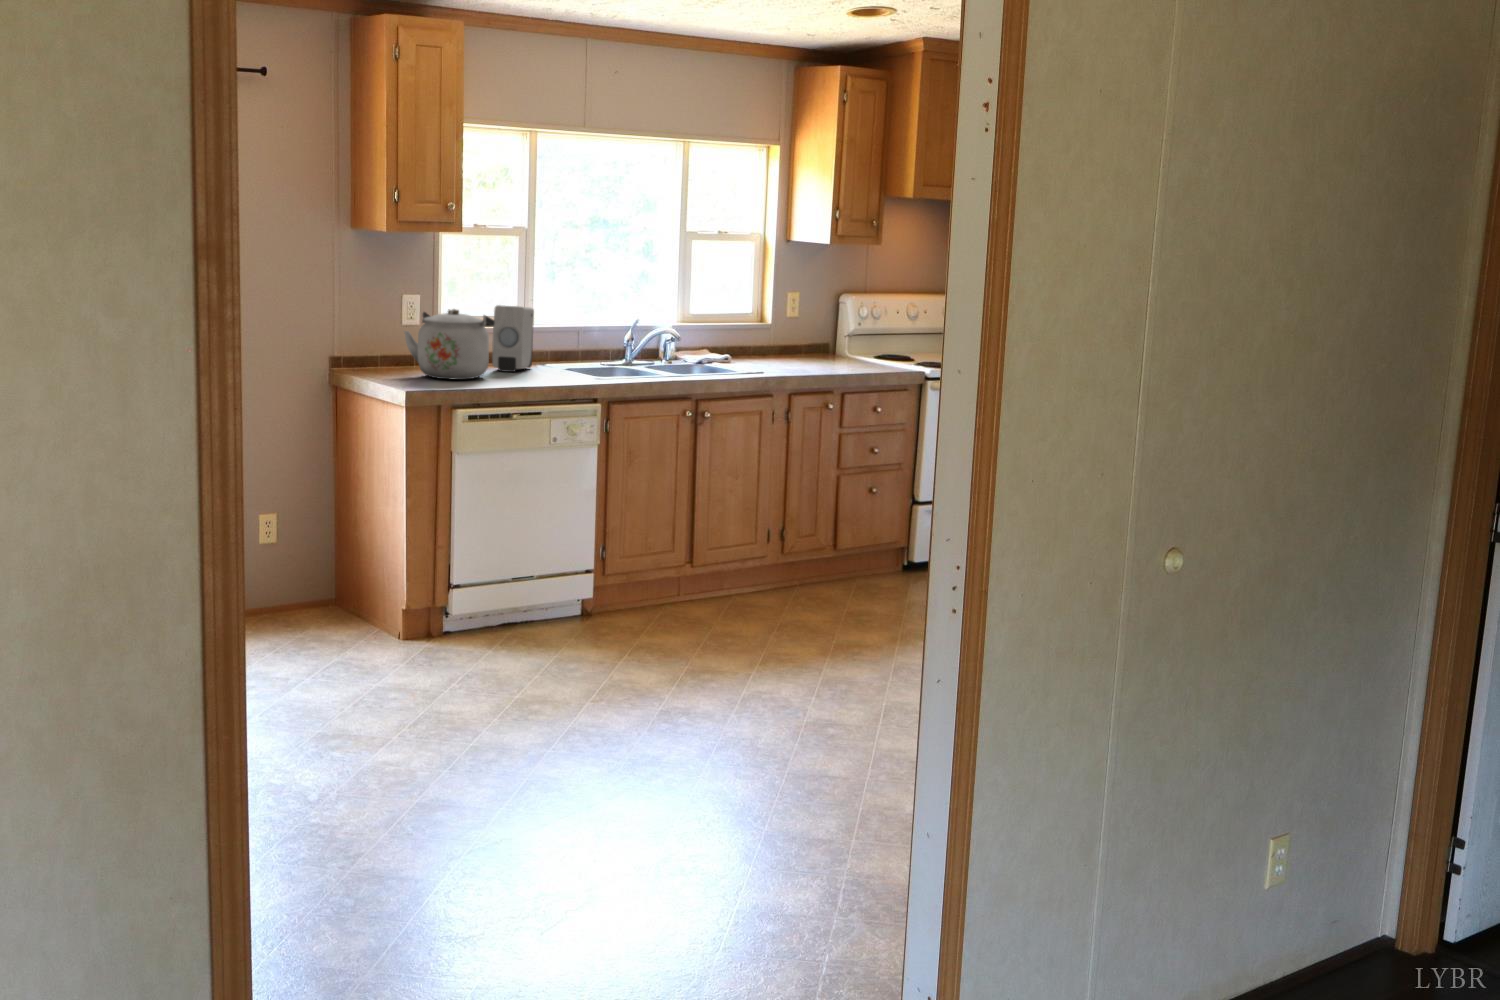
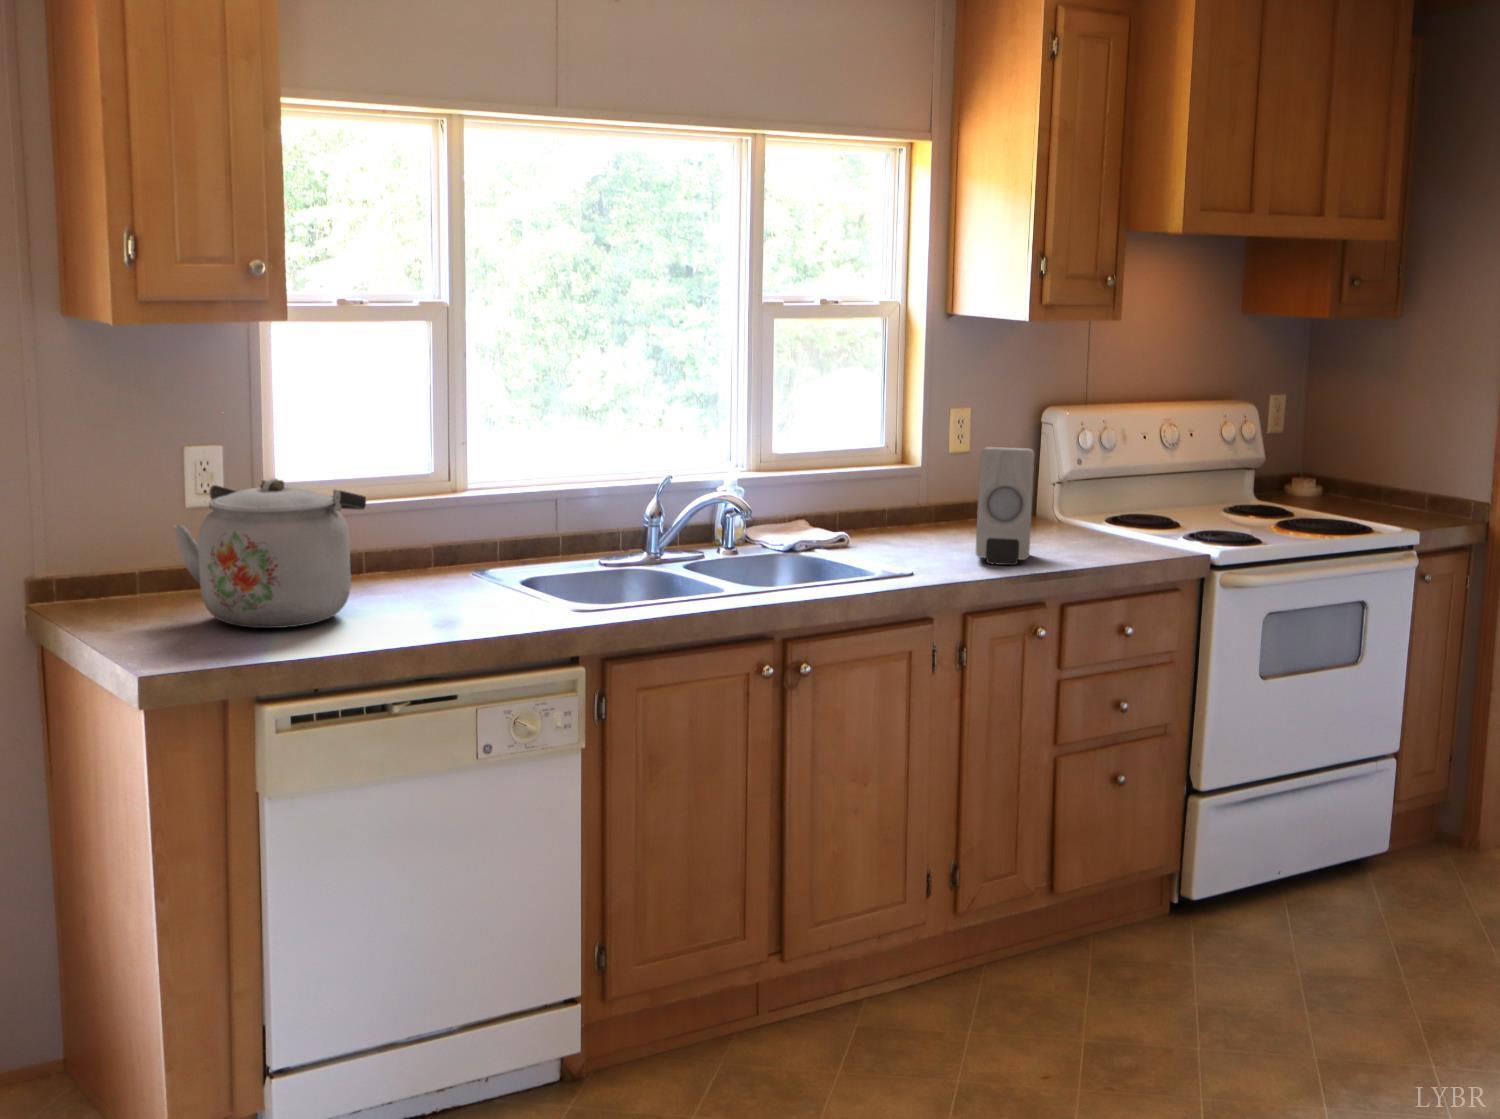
soap dispenser: present [492,305,534,372] -> present [976,447,1035,565]

